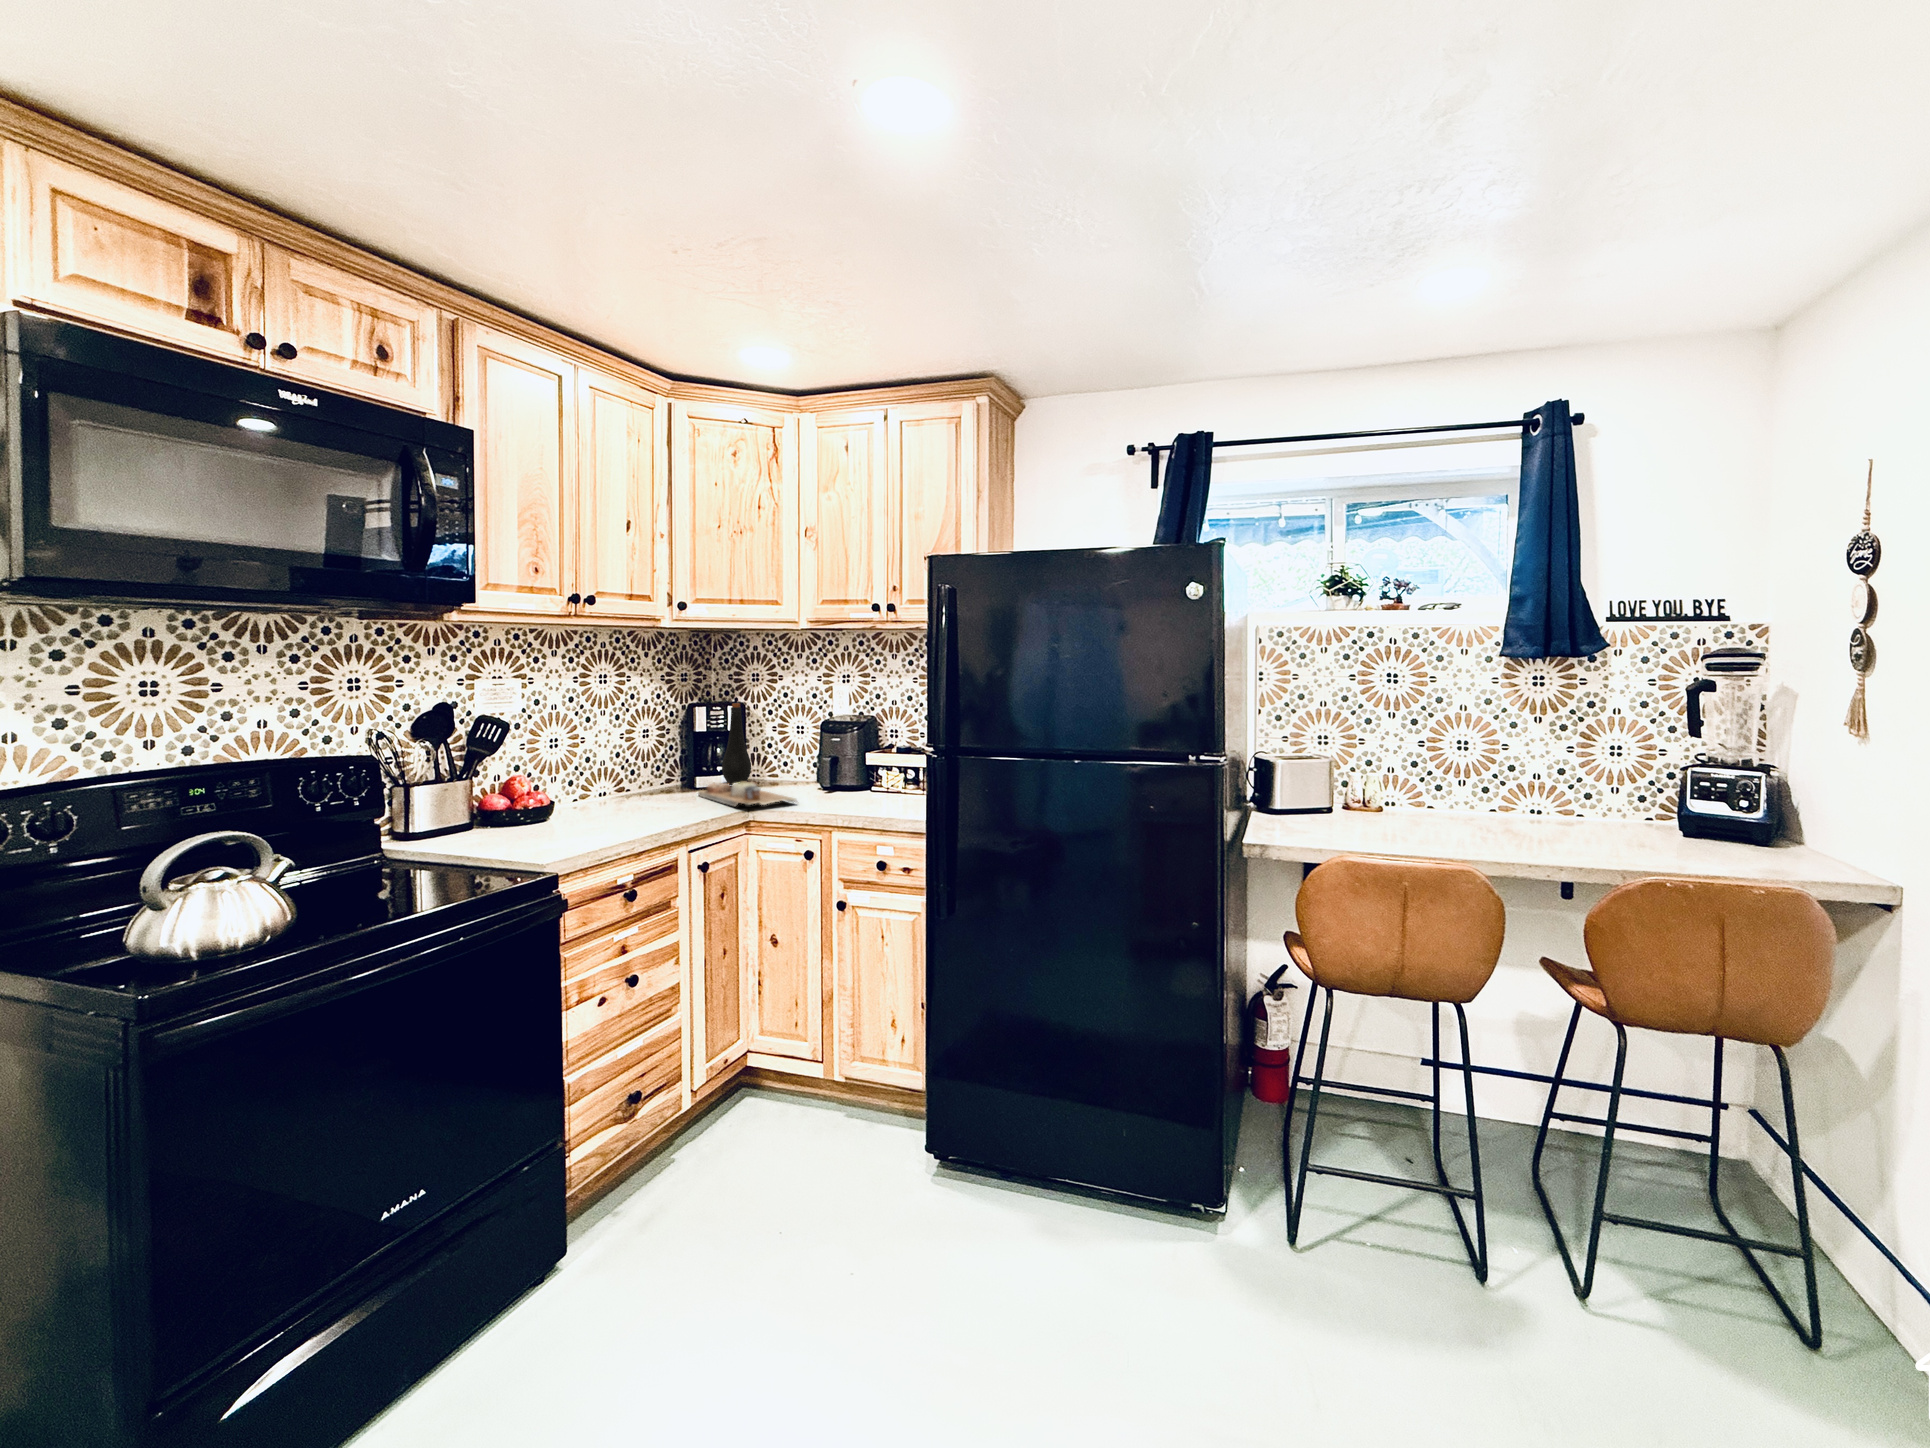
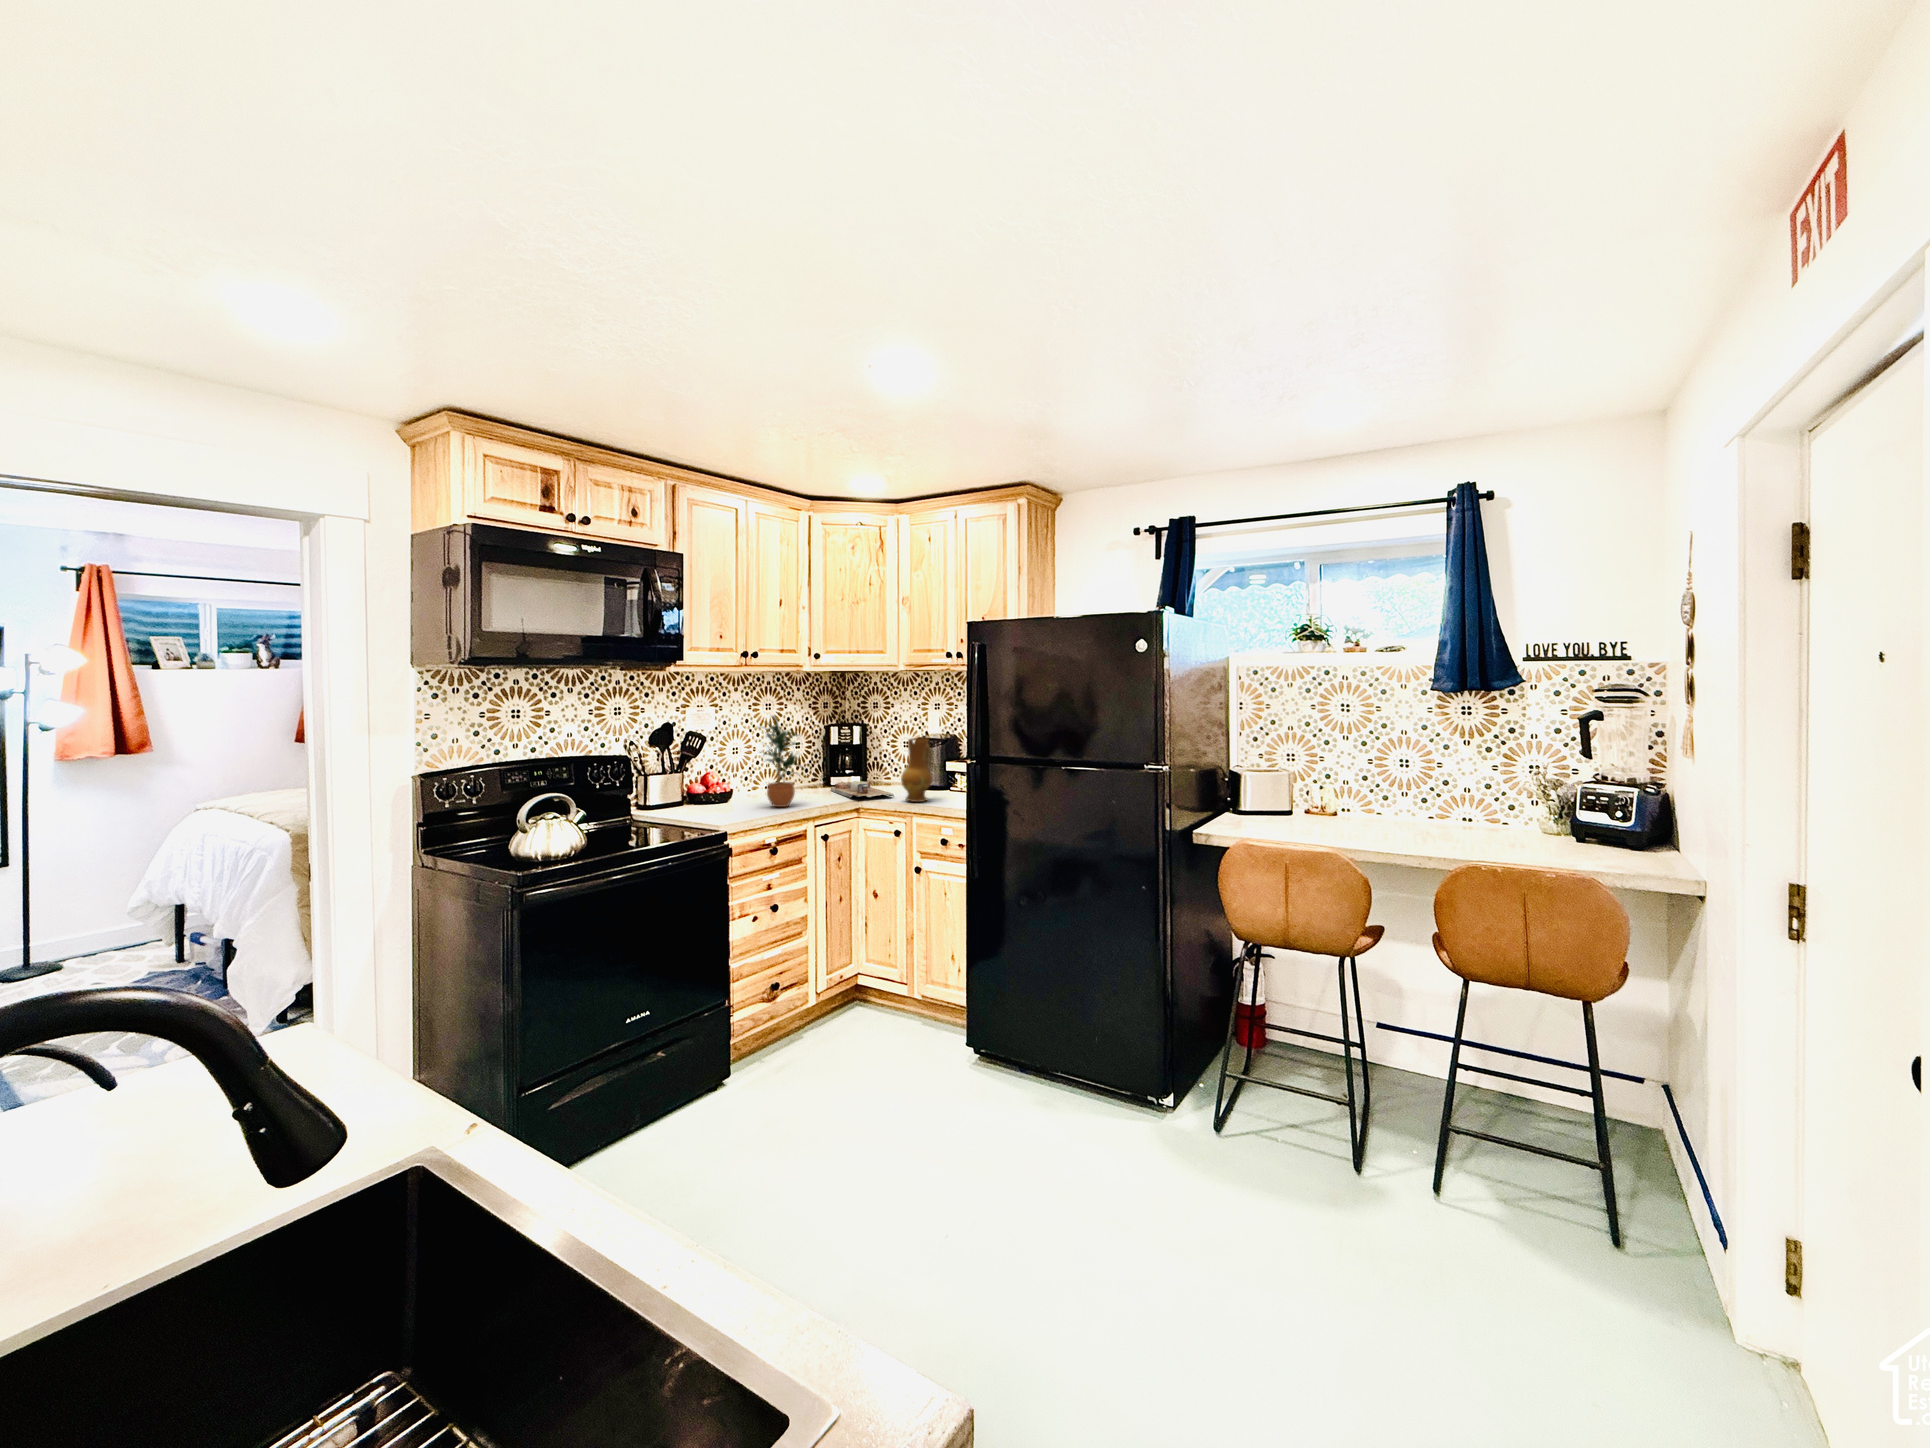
potted plant: none [590,689,669,826] -> present [760,716,802,807]
bottle: present [722,703,751,784] -> none [851,725,871,784]
ceramic jug: none [812,721,855,811] -> present [901,738,932,802]

